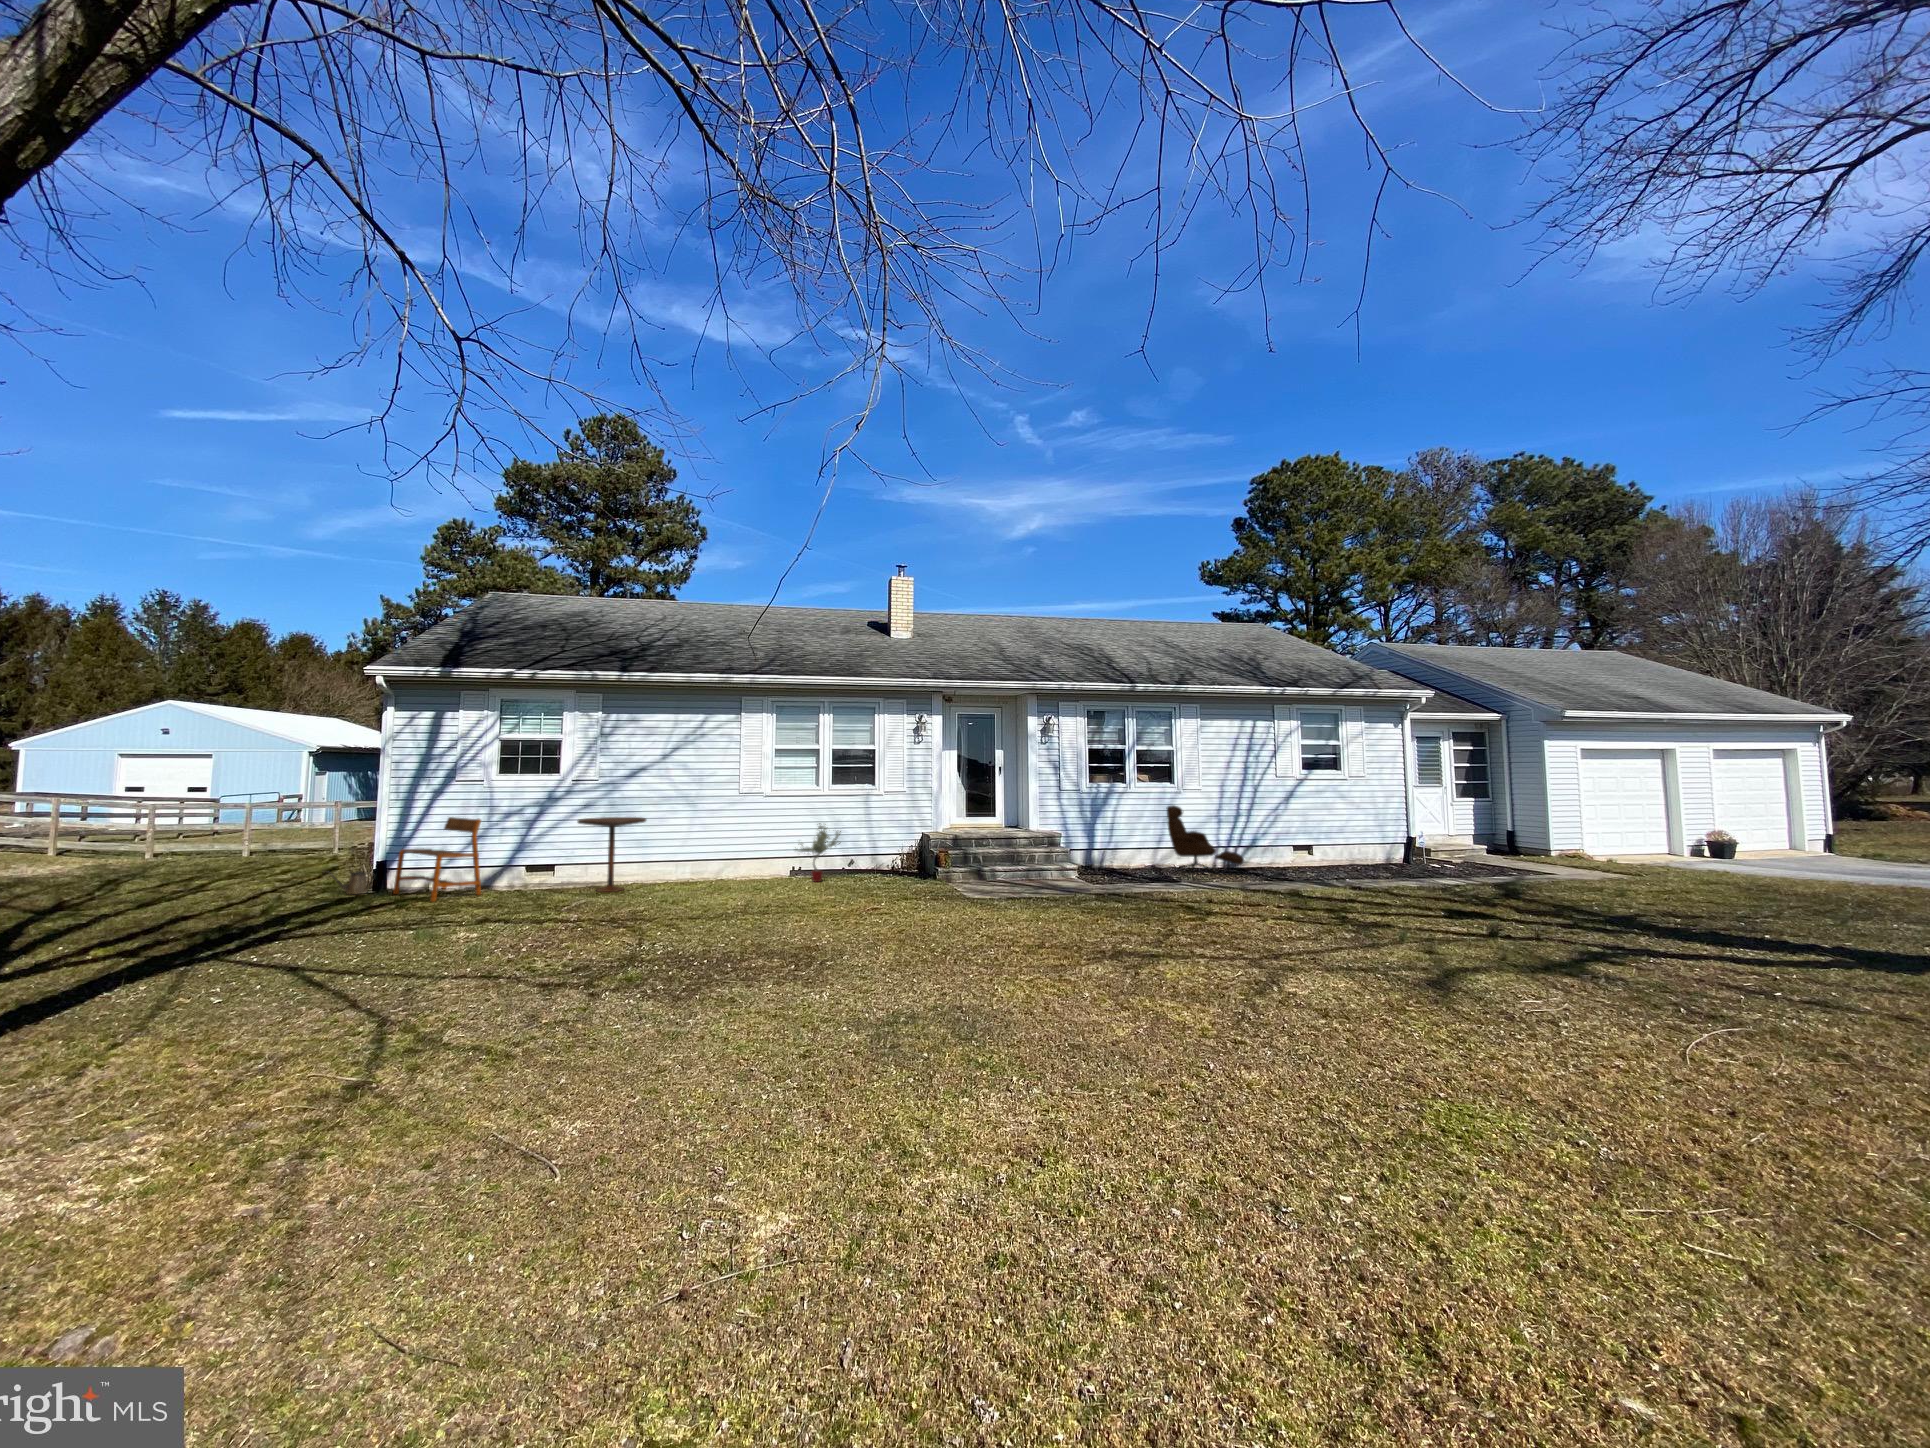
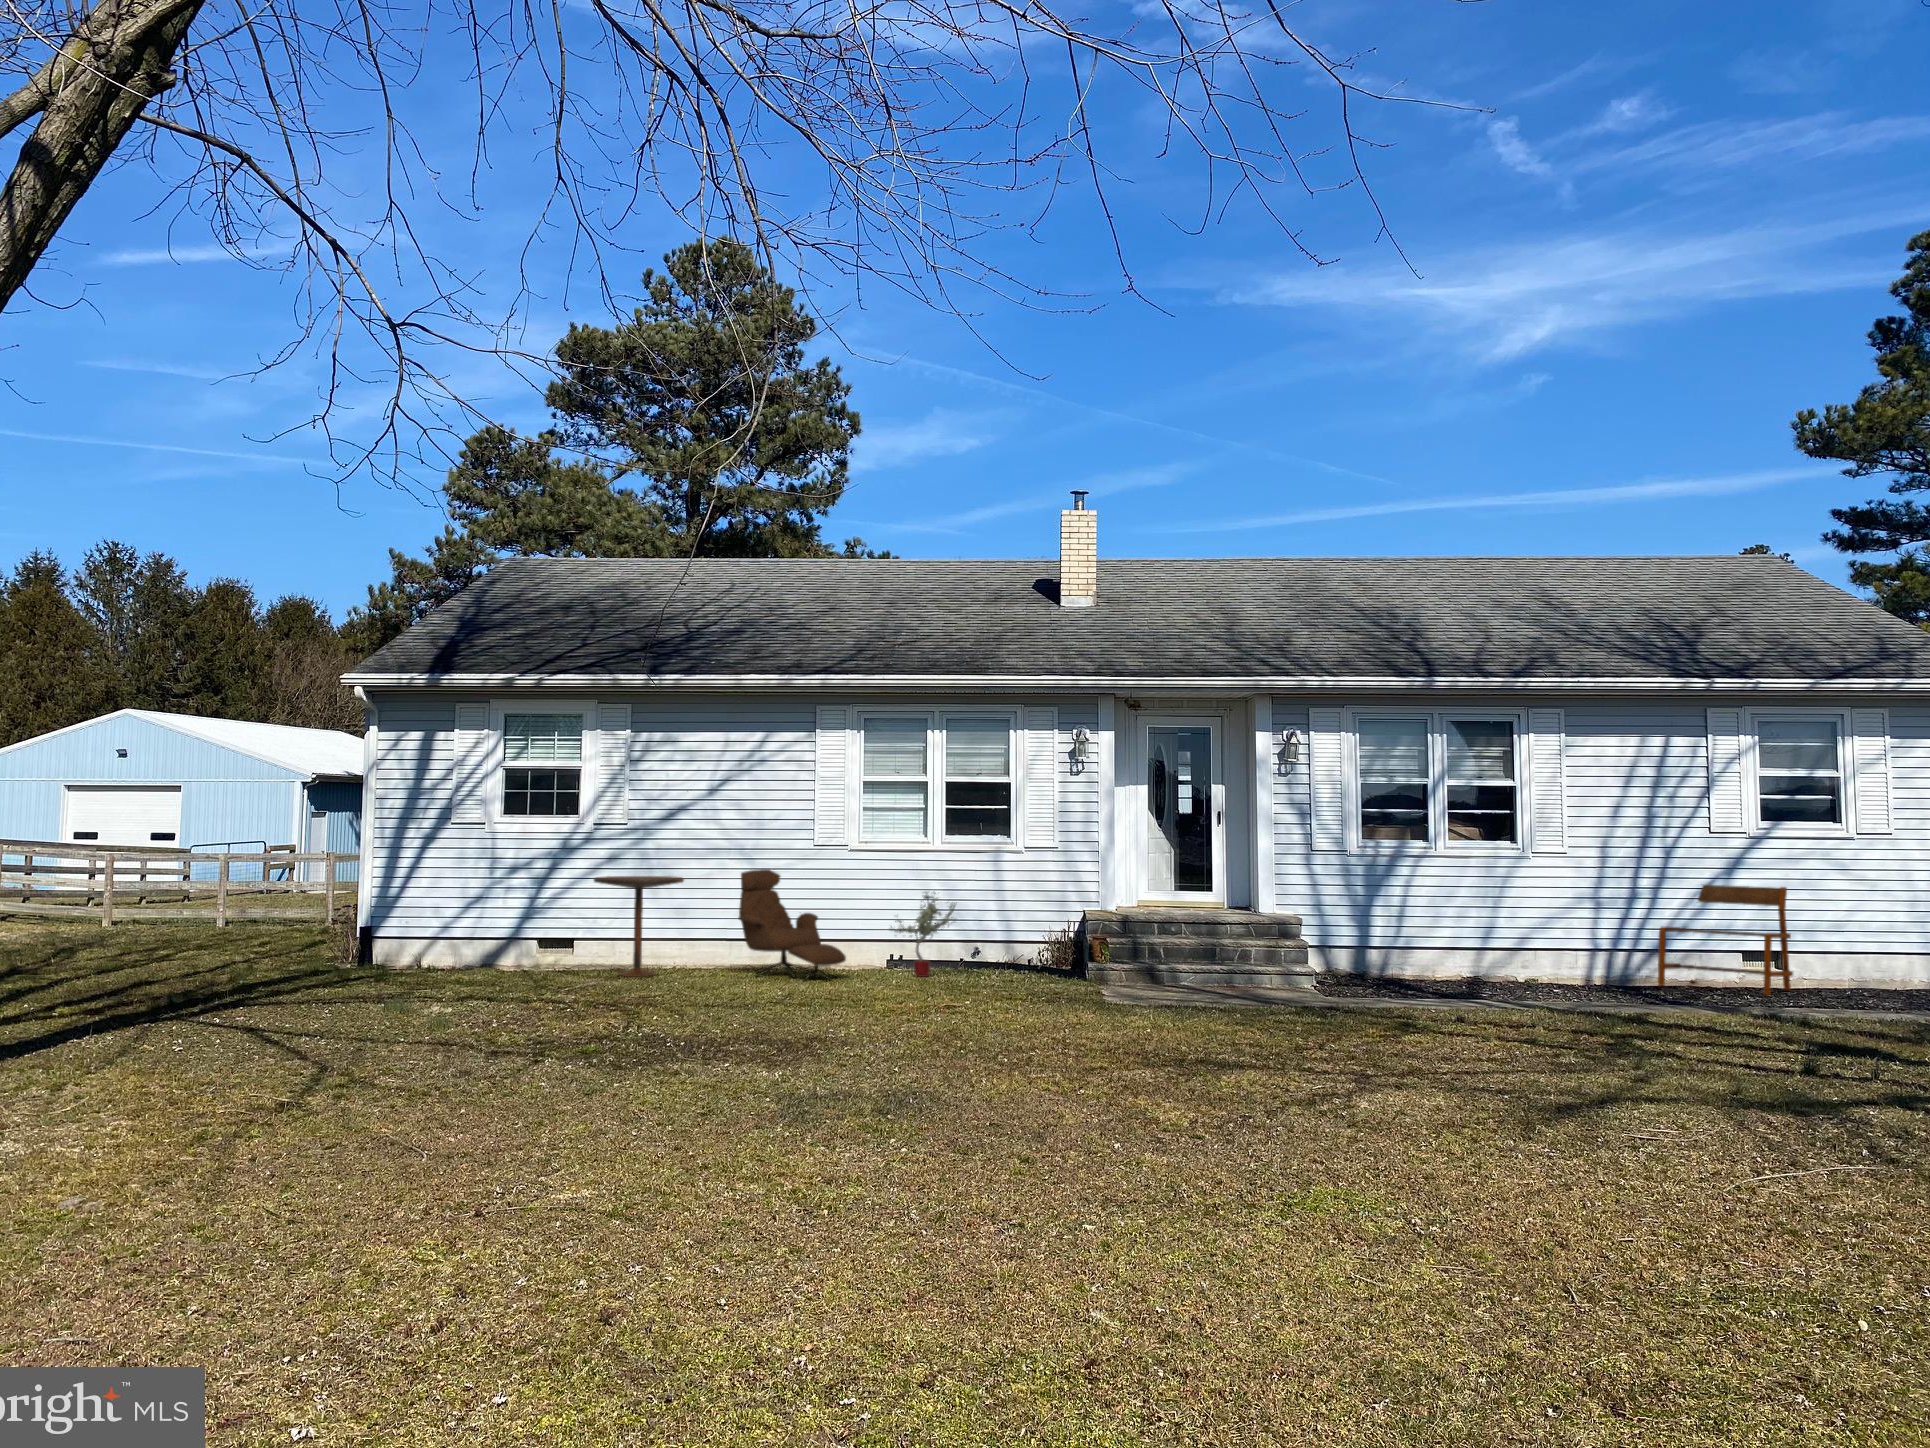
lounge chair: present [1166,805,1244,873] -> present [738,869,846,980]
bench: present [393,817,481,902] -> present [1658,885,1793,995]
watering can: present [331,871,368,895] -> none [301,936,357,967]

